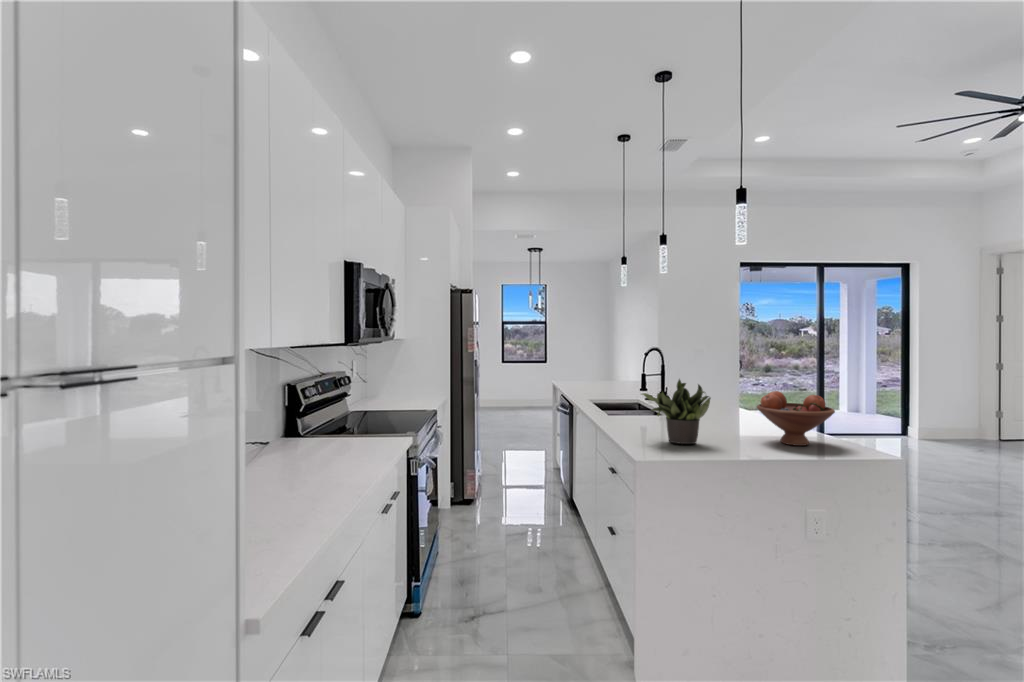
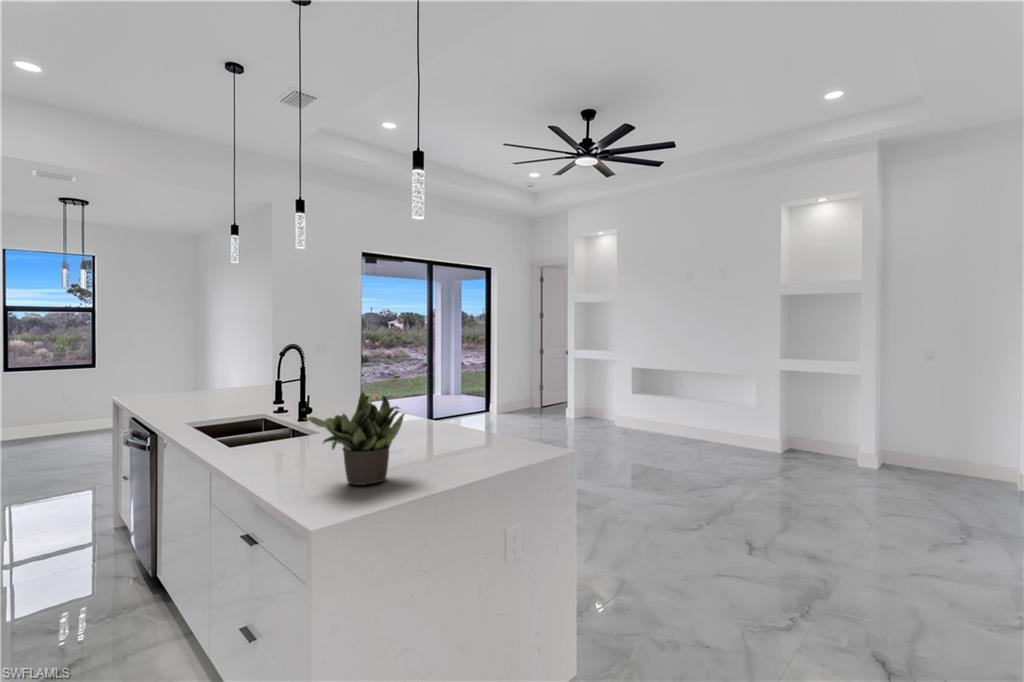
fruit bowl: present [757,391,835,446] -> none [448,395,527,458]

